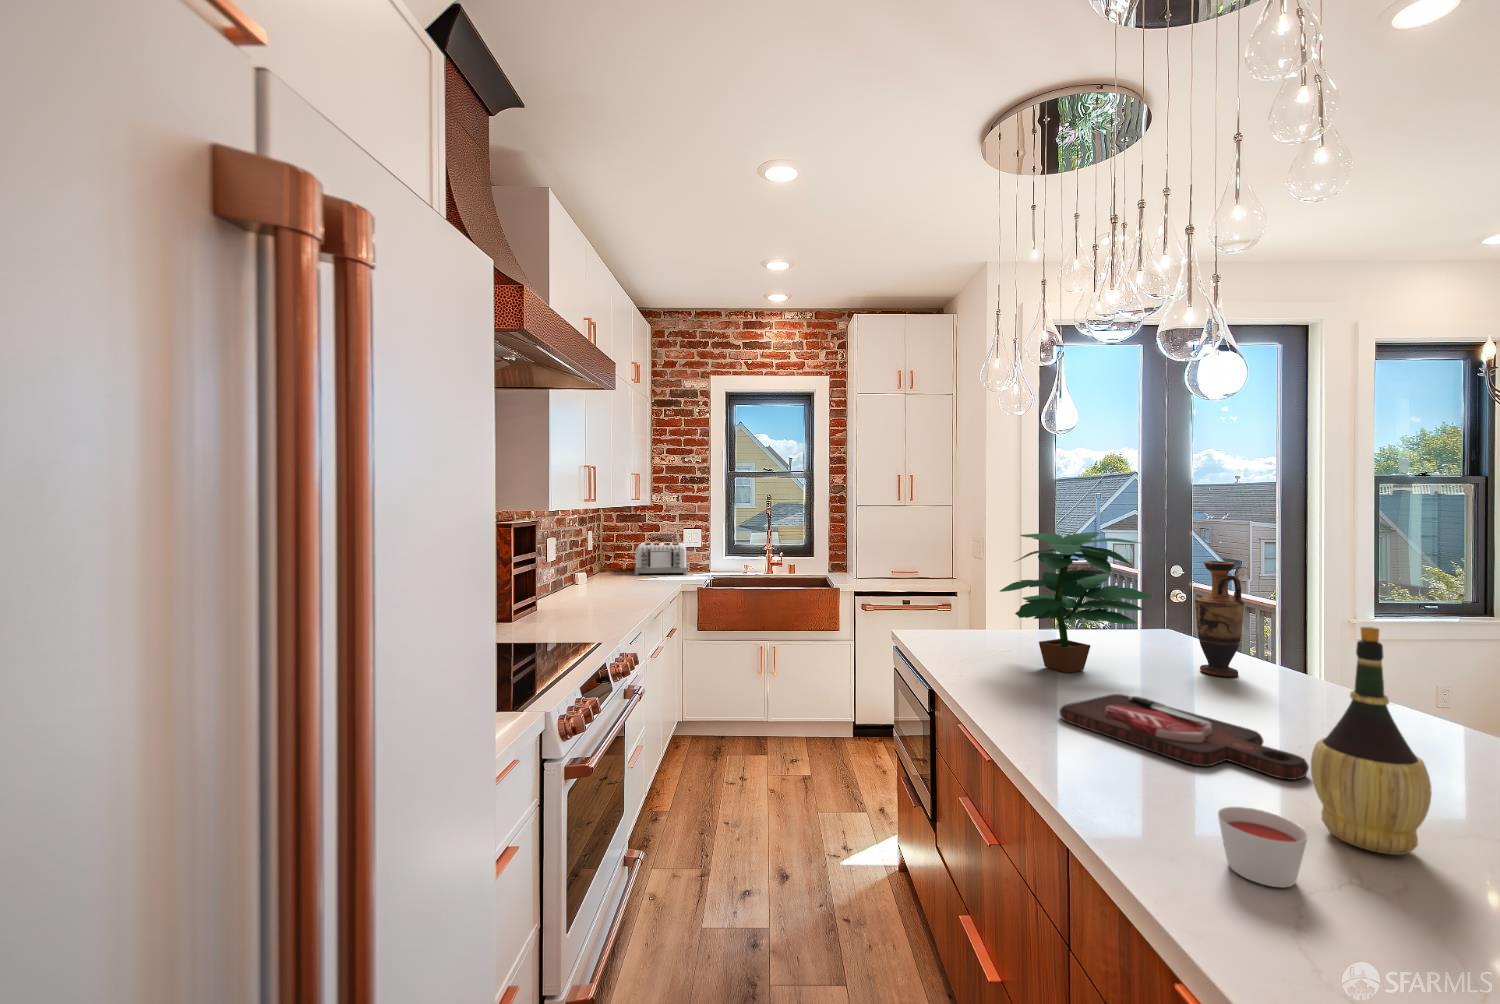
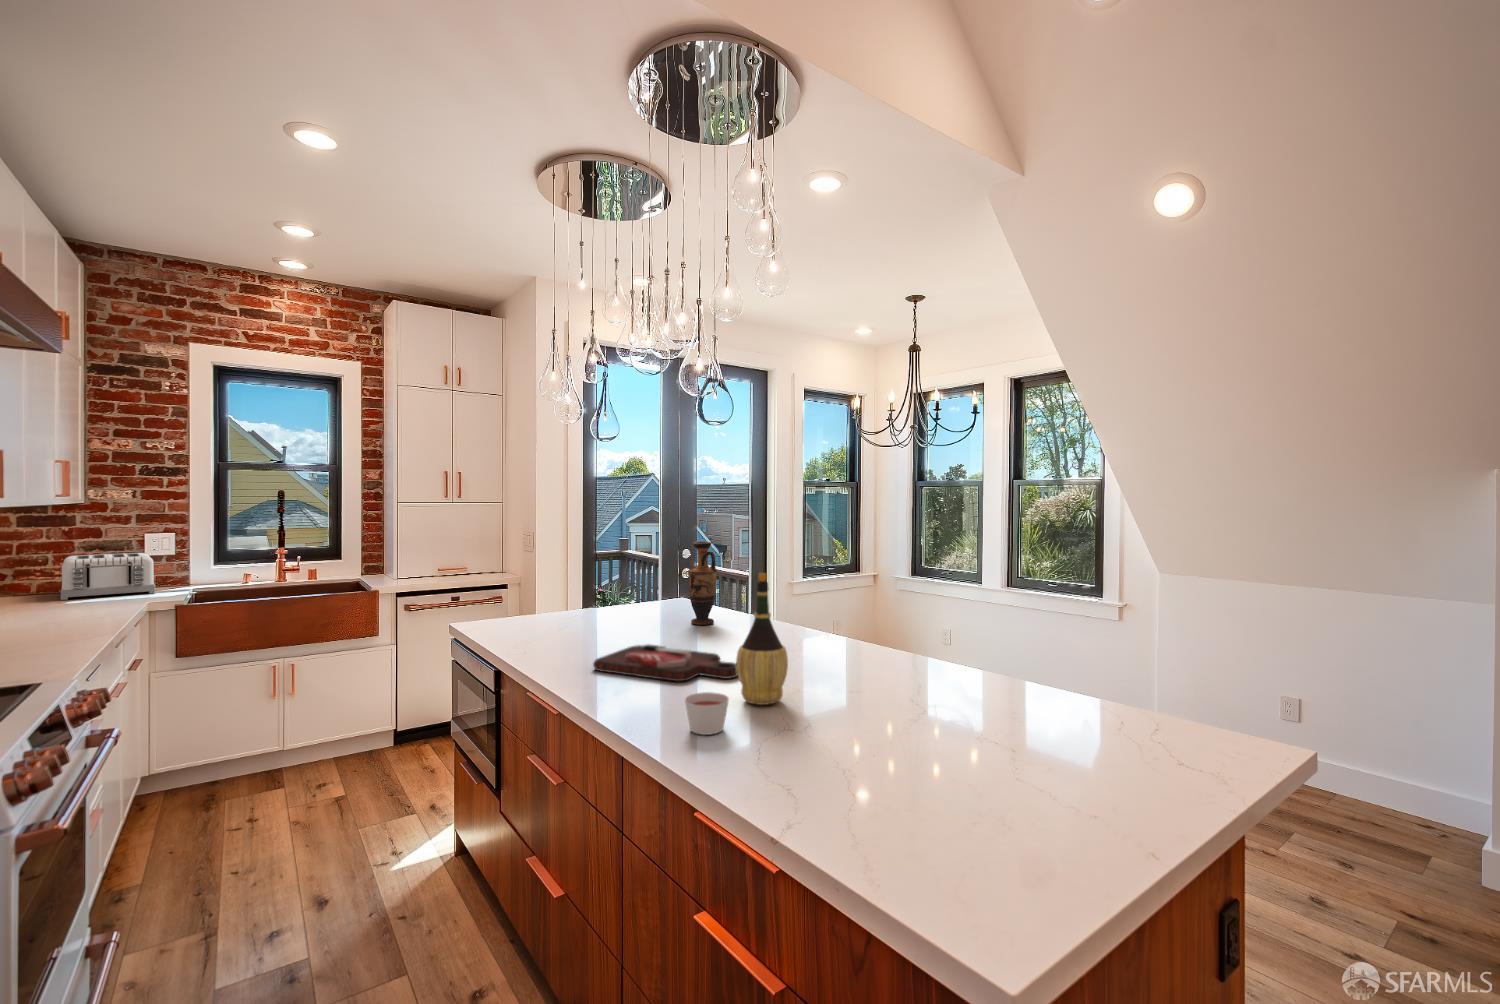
potted plant: present [1000,532,1152,673] -> none [546,523,660,638]

